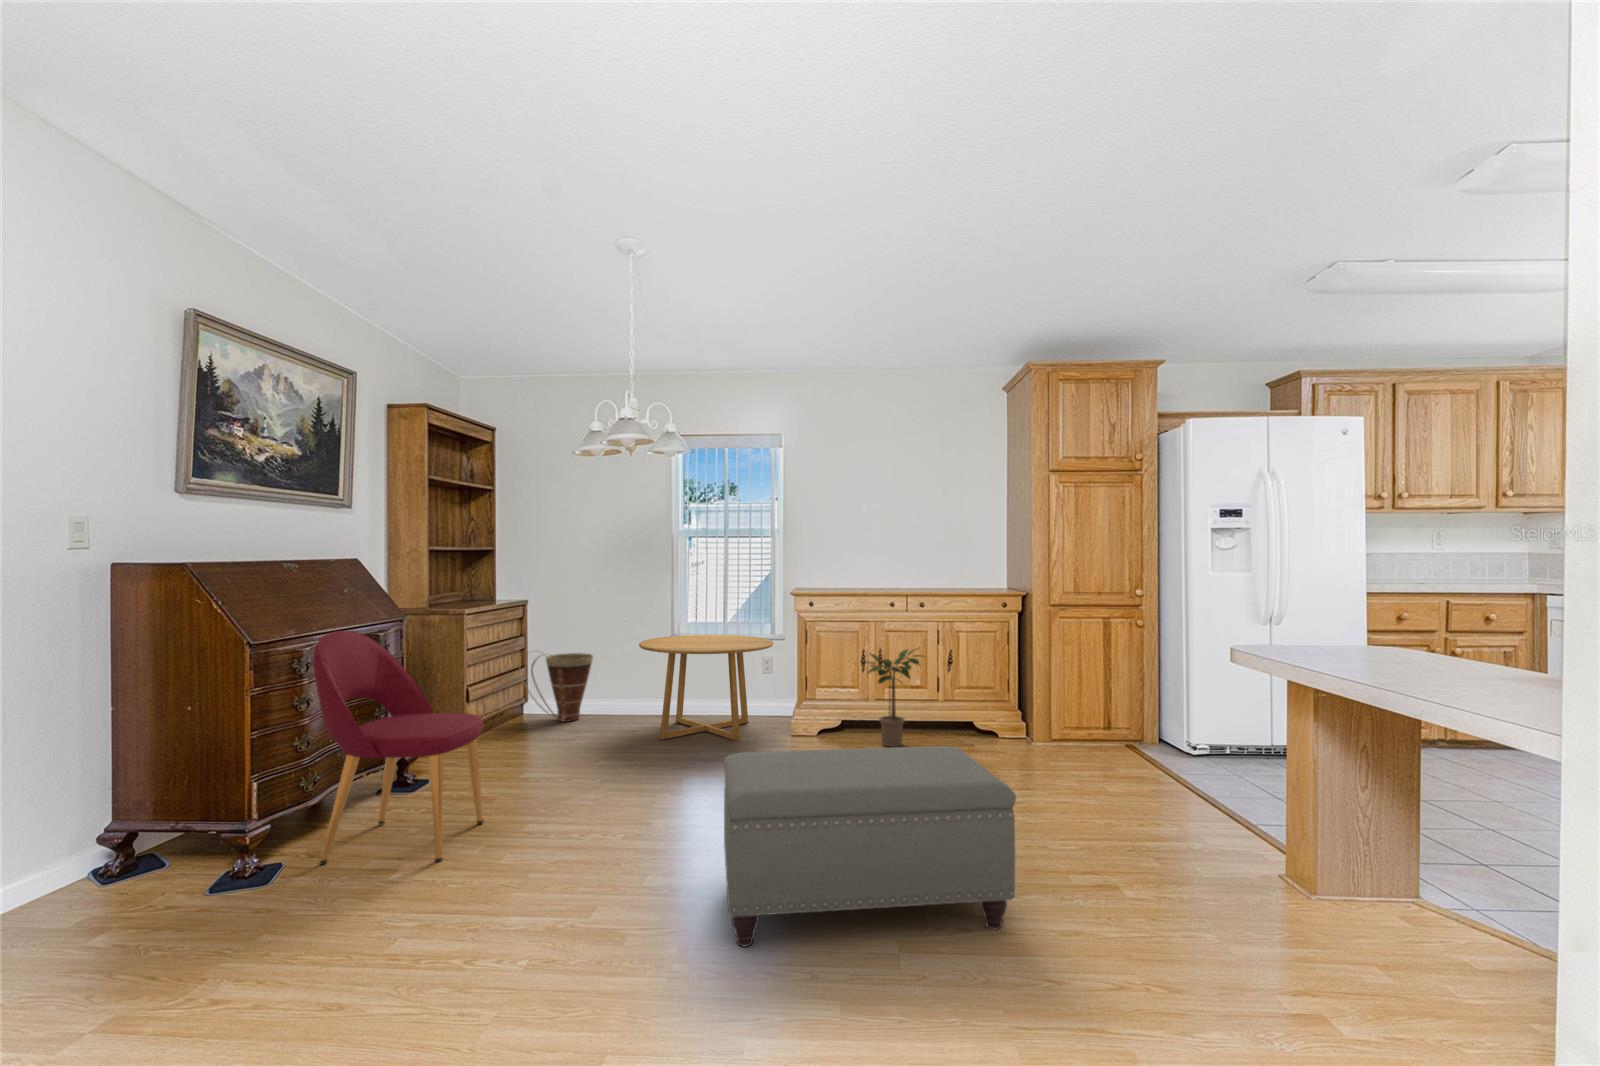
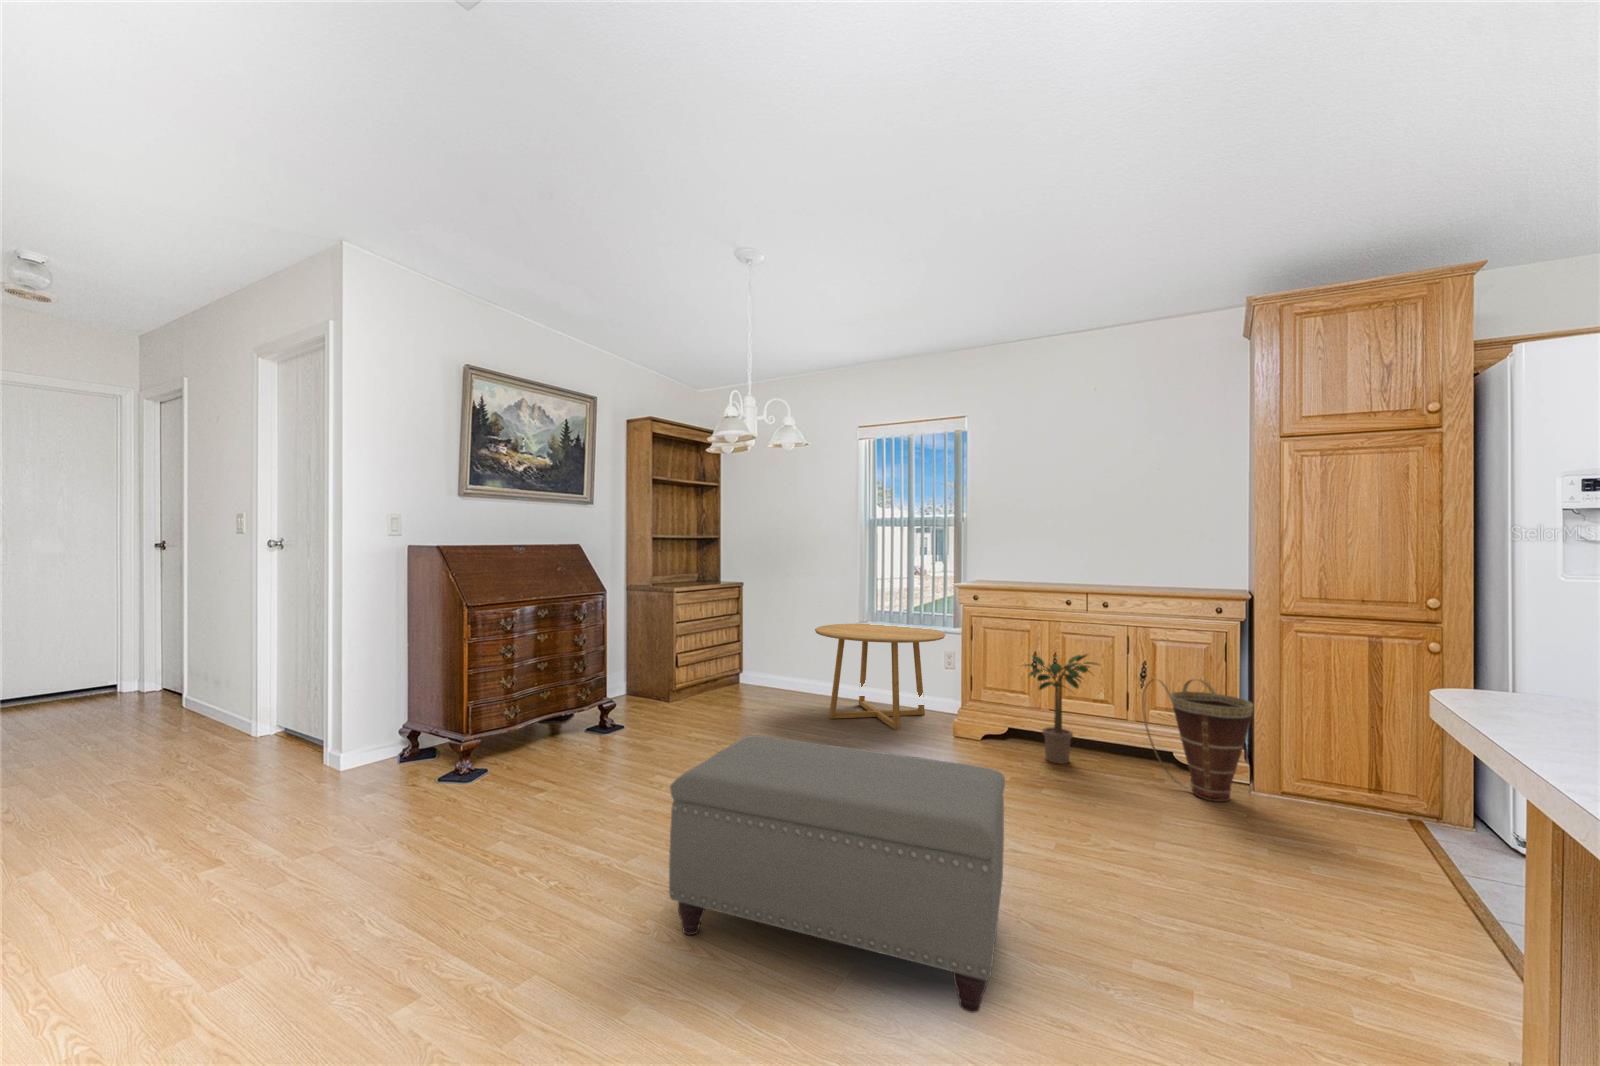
dining chair: present [313,631,484,864] -> none [496,596,623,789]
basket: present [520,653,593,722] -> present [1142,679,1254,802]

